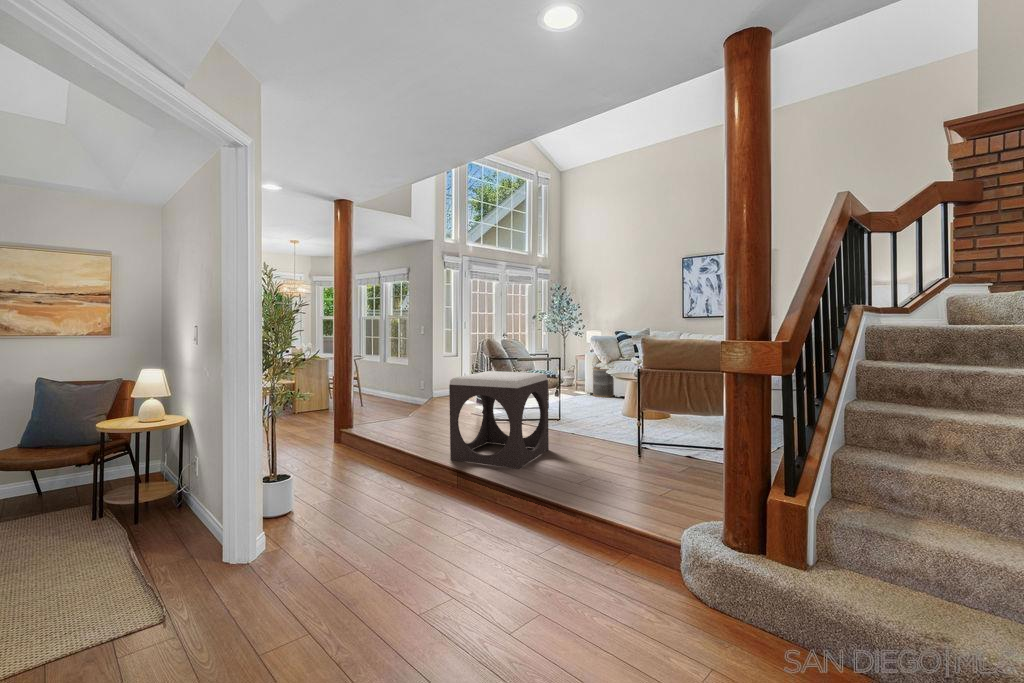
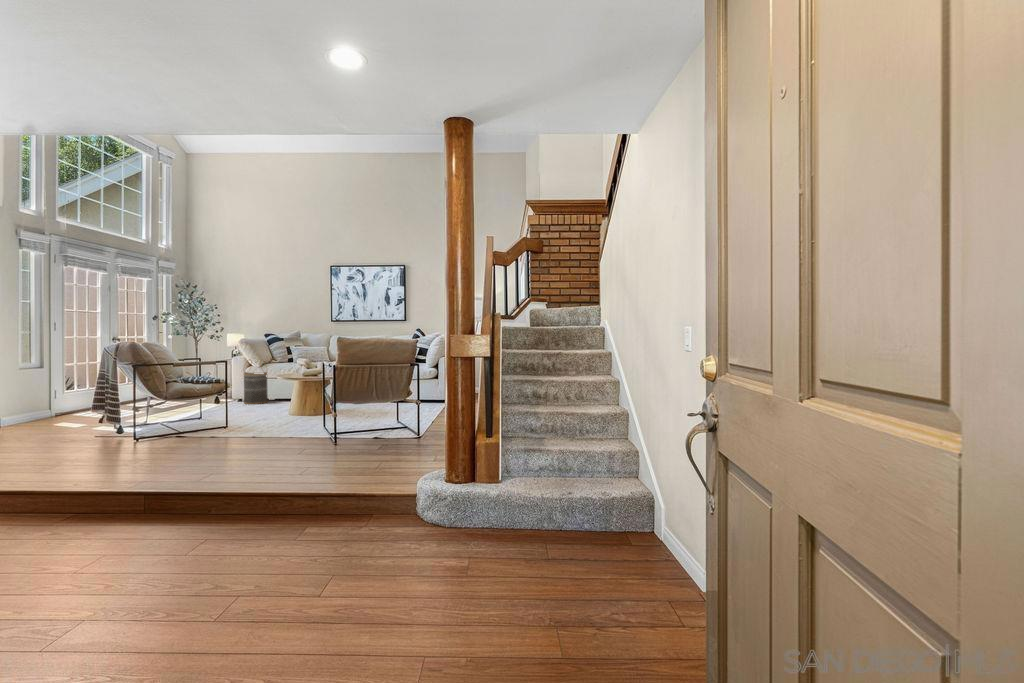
footstool: present [449,371,549,469] -> none [130,372,240,471]

